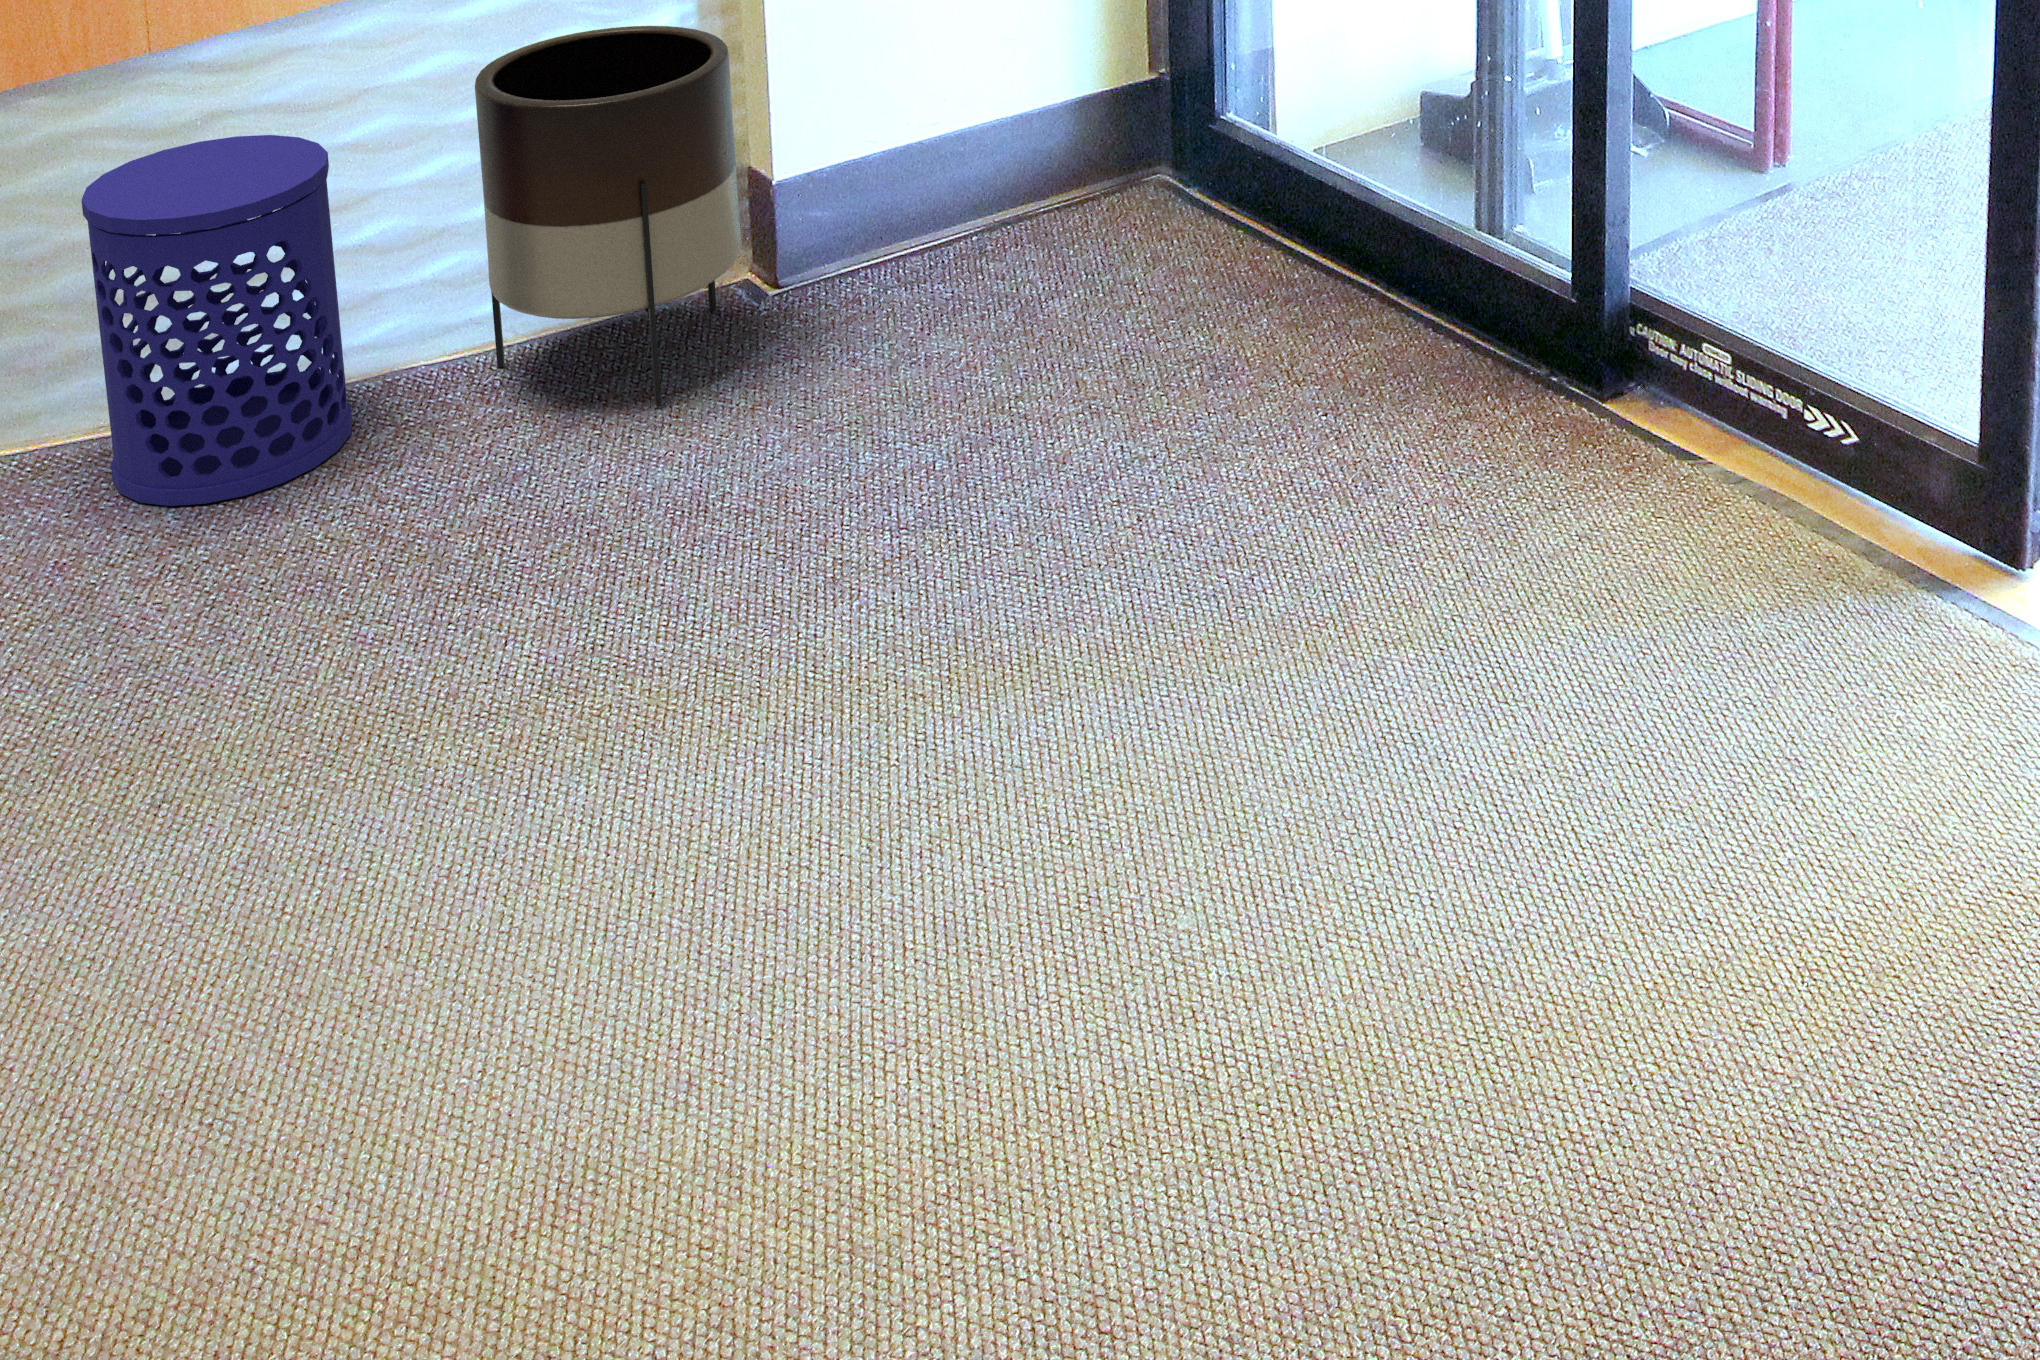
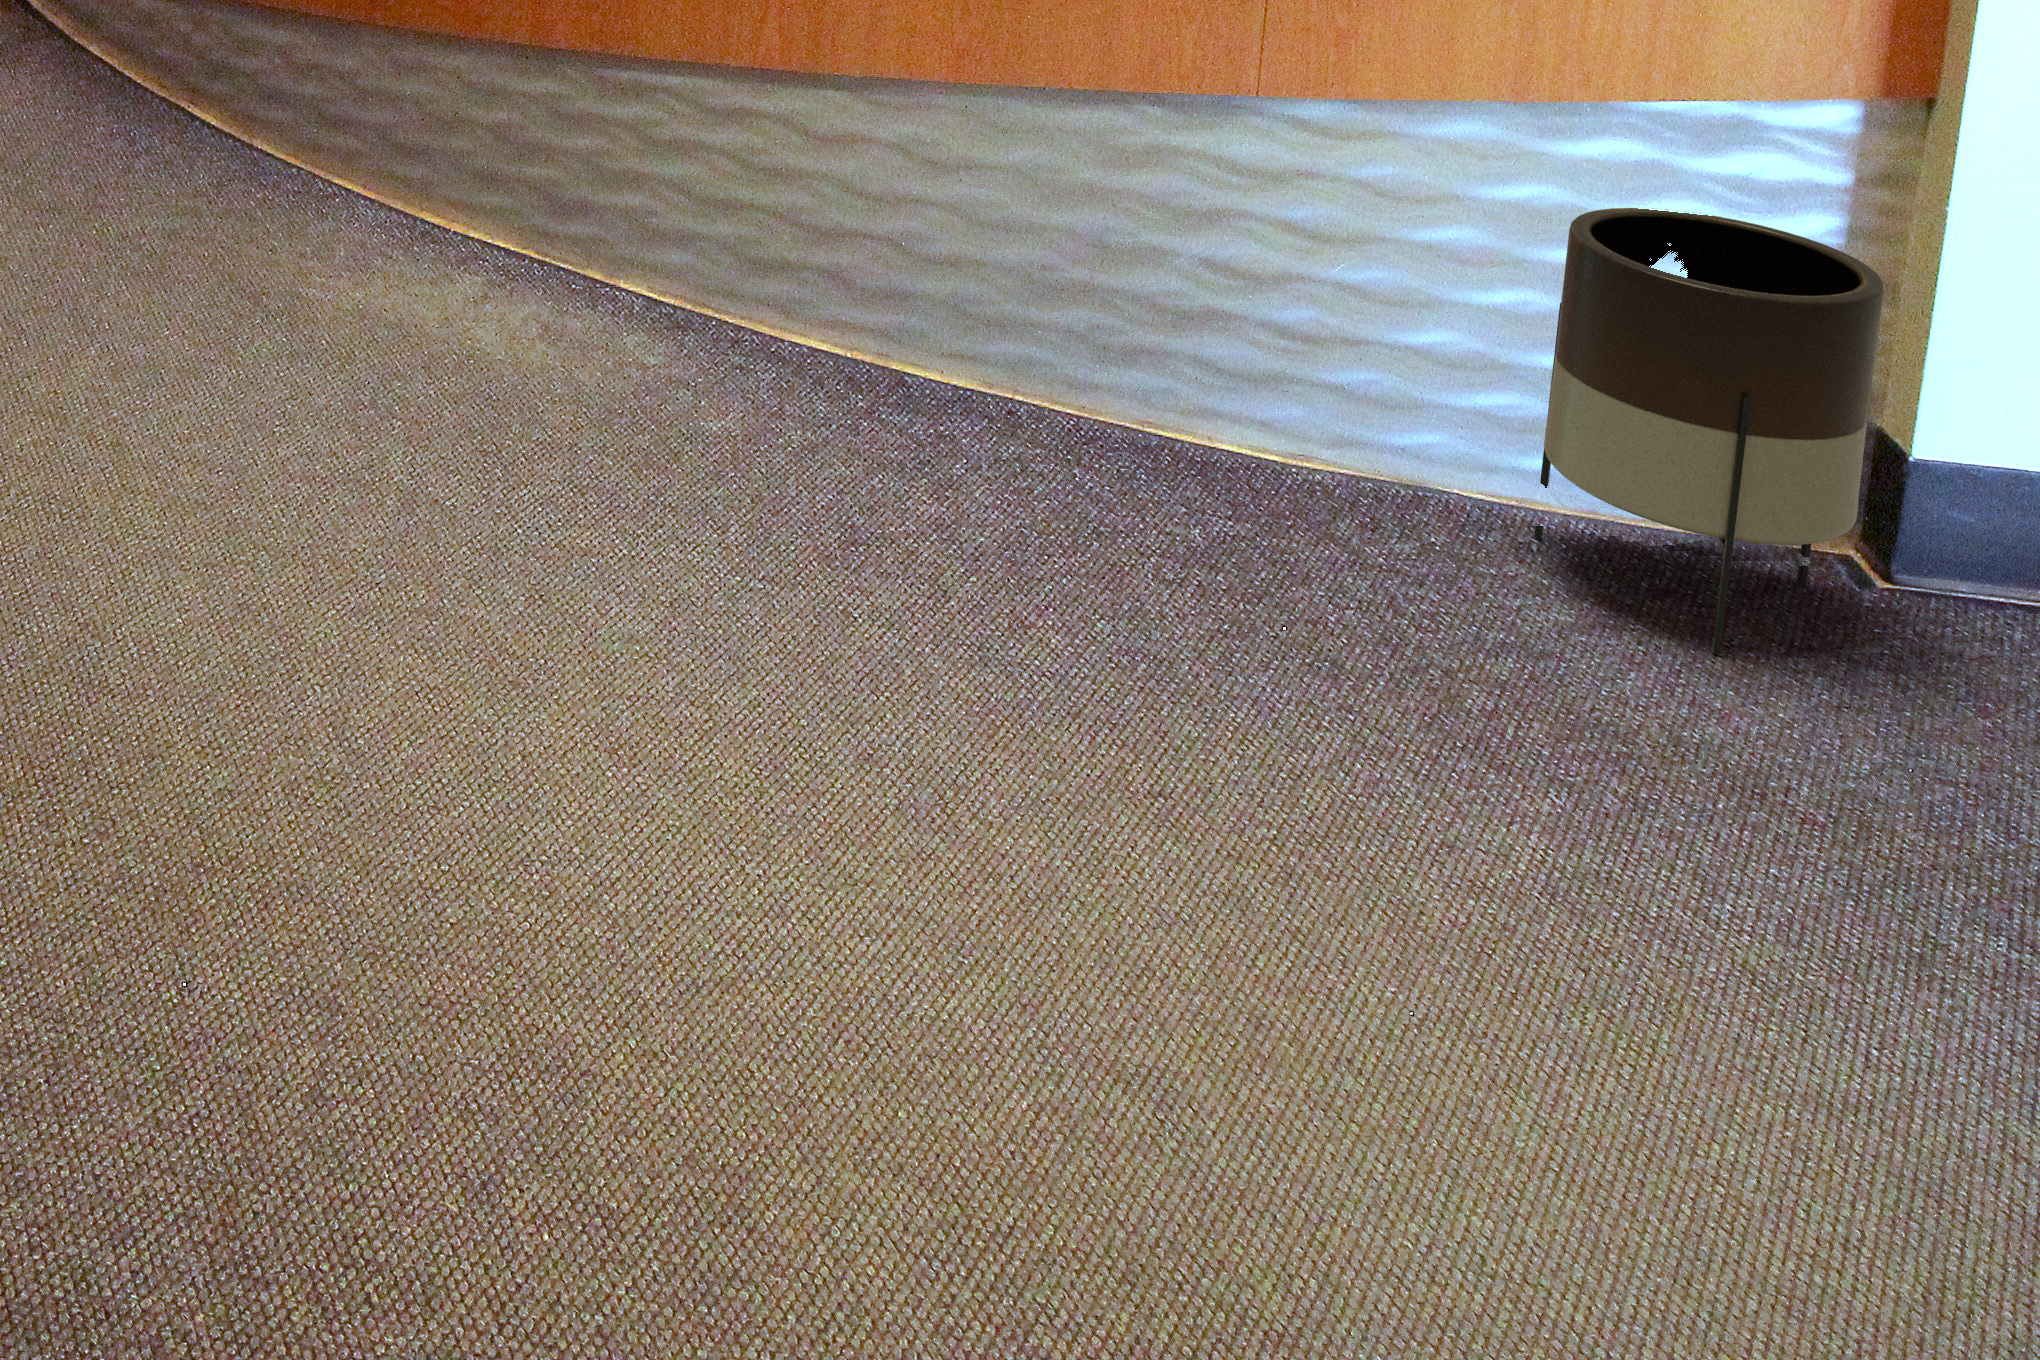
waste bin: present [81,135,352,506] -> none [1152,192,1405,549]

